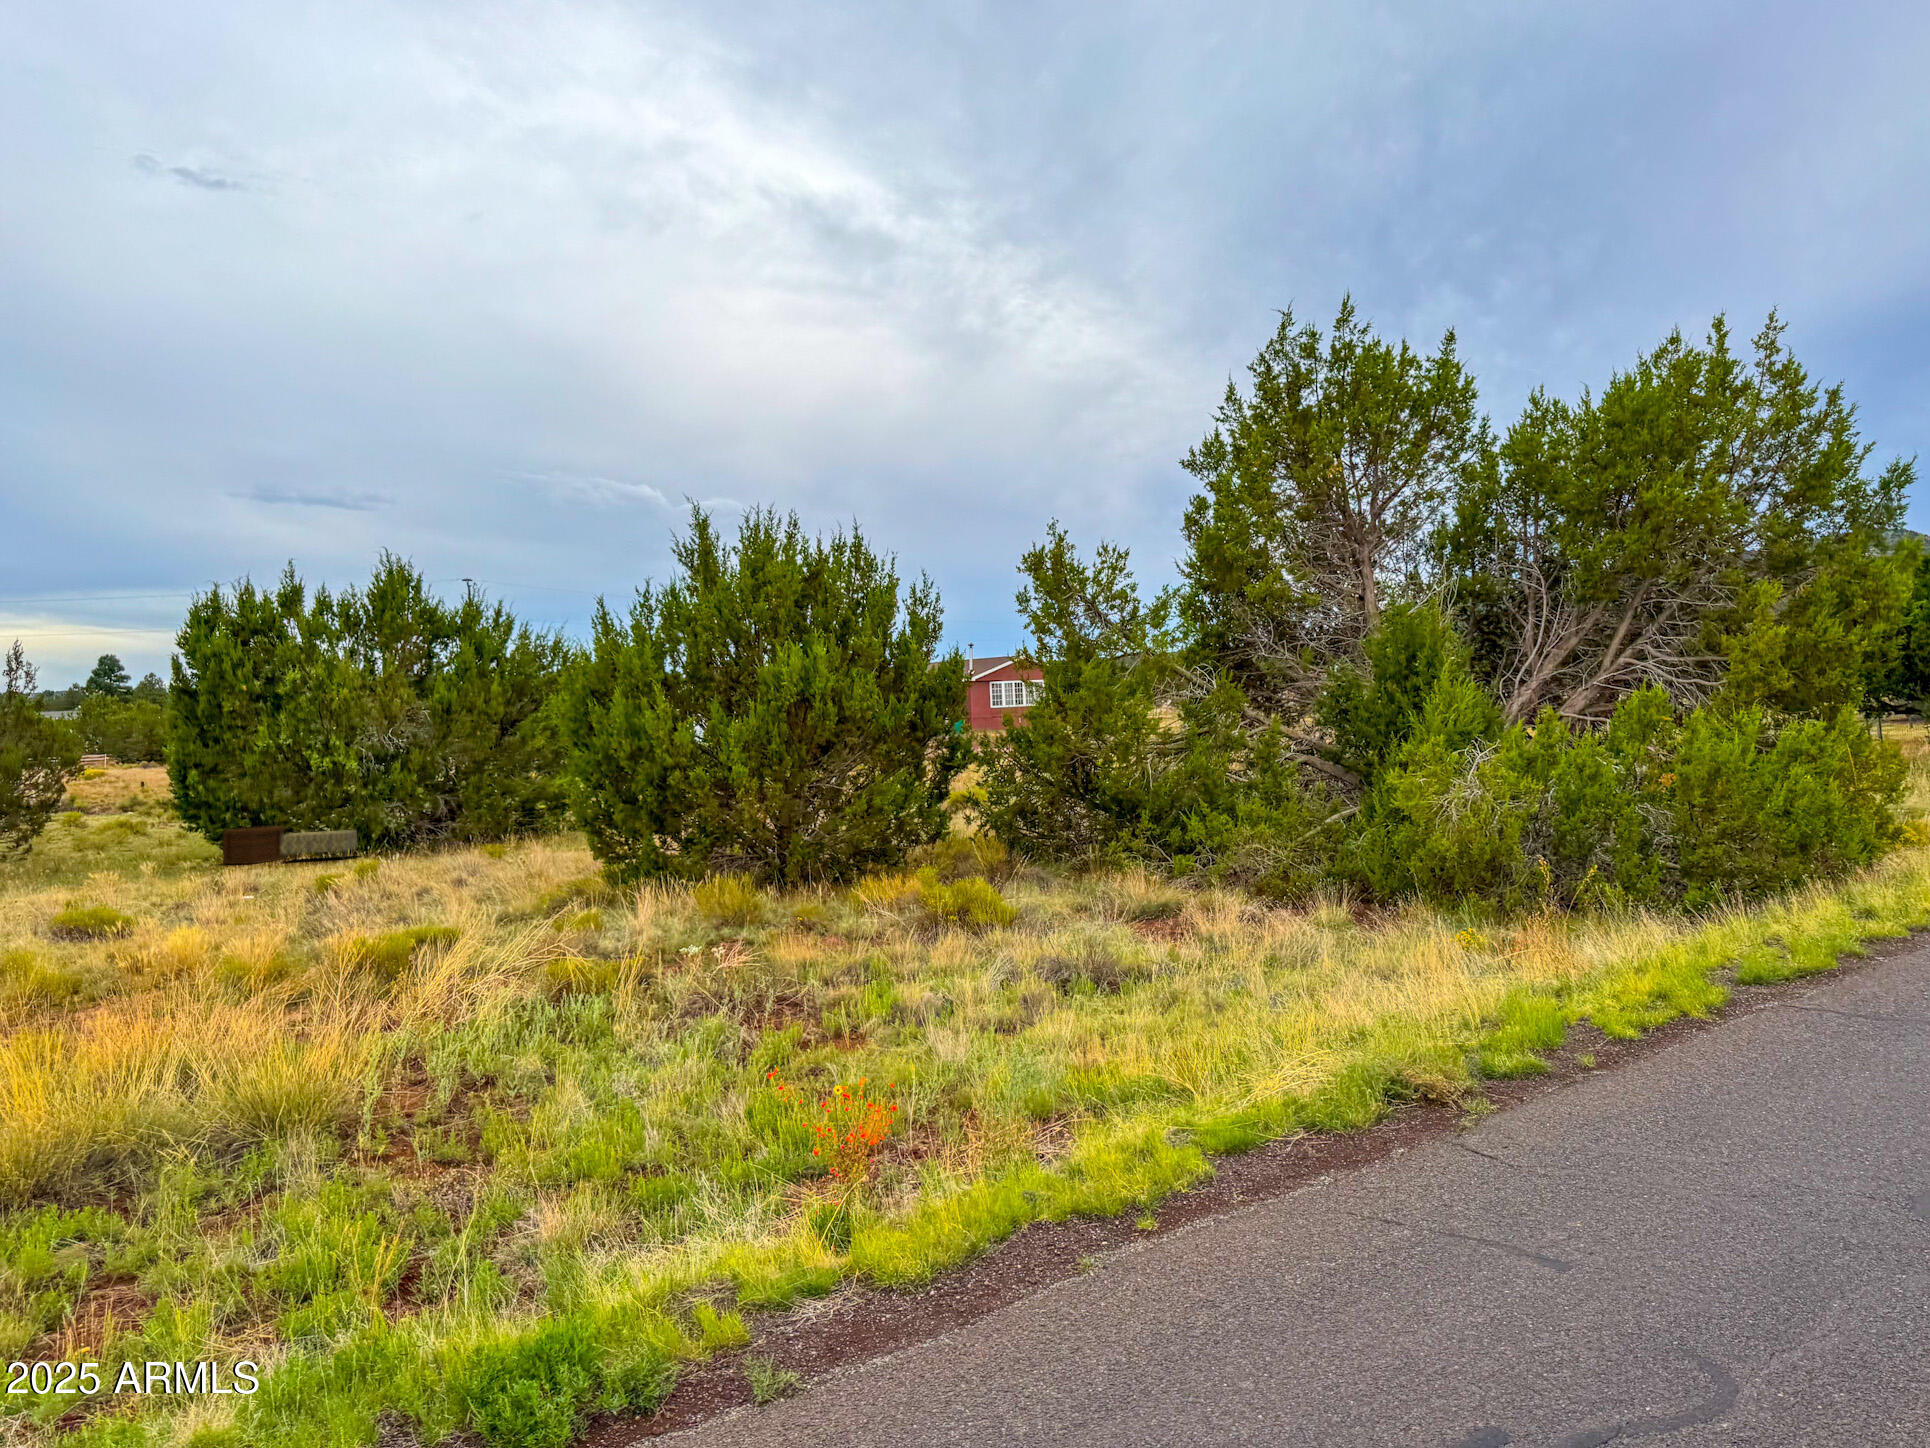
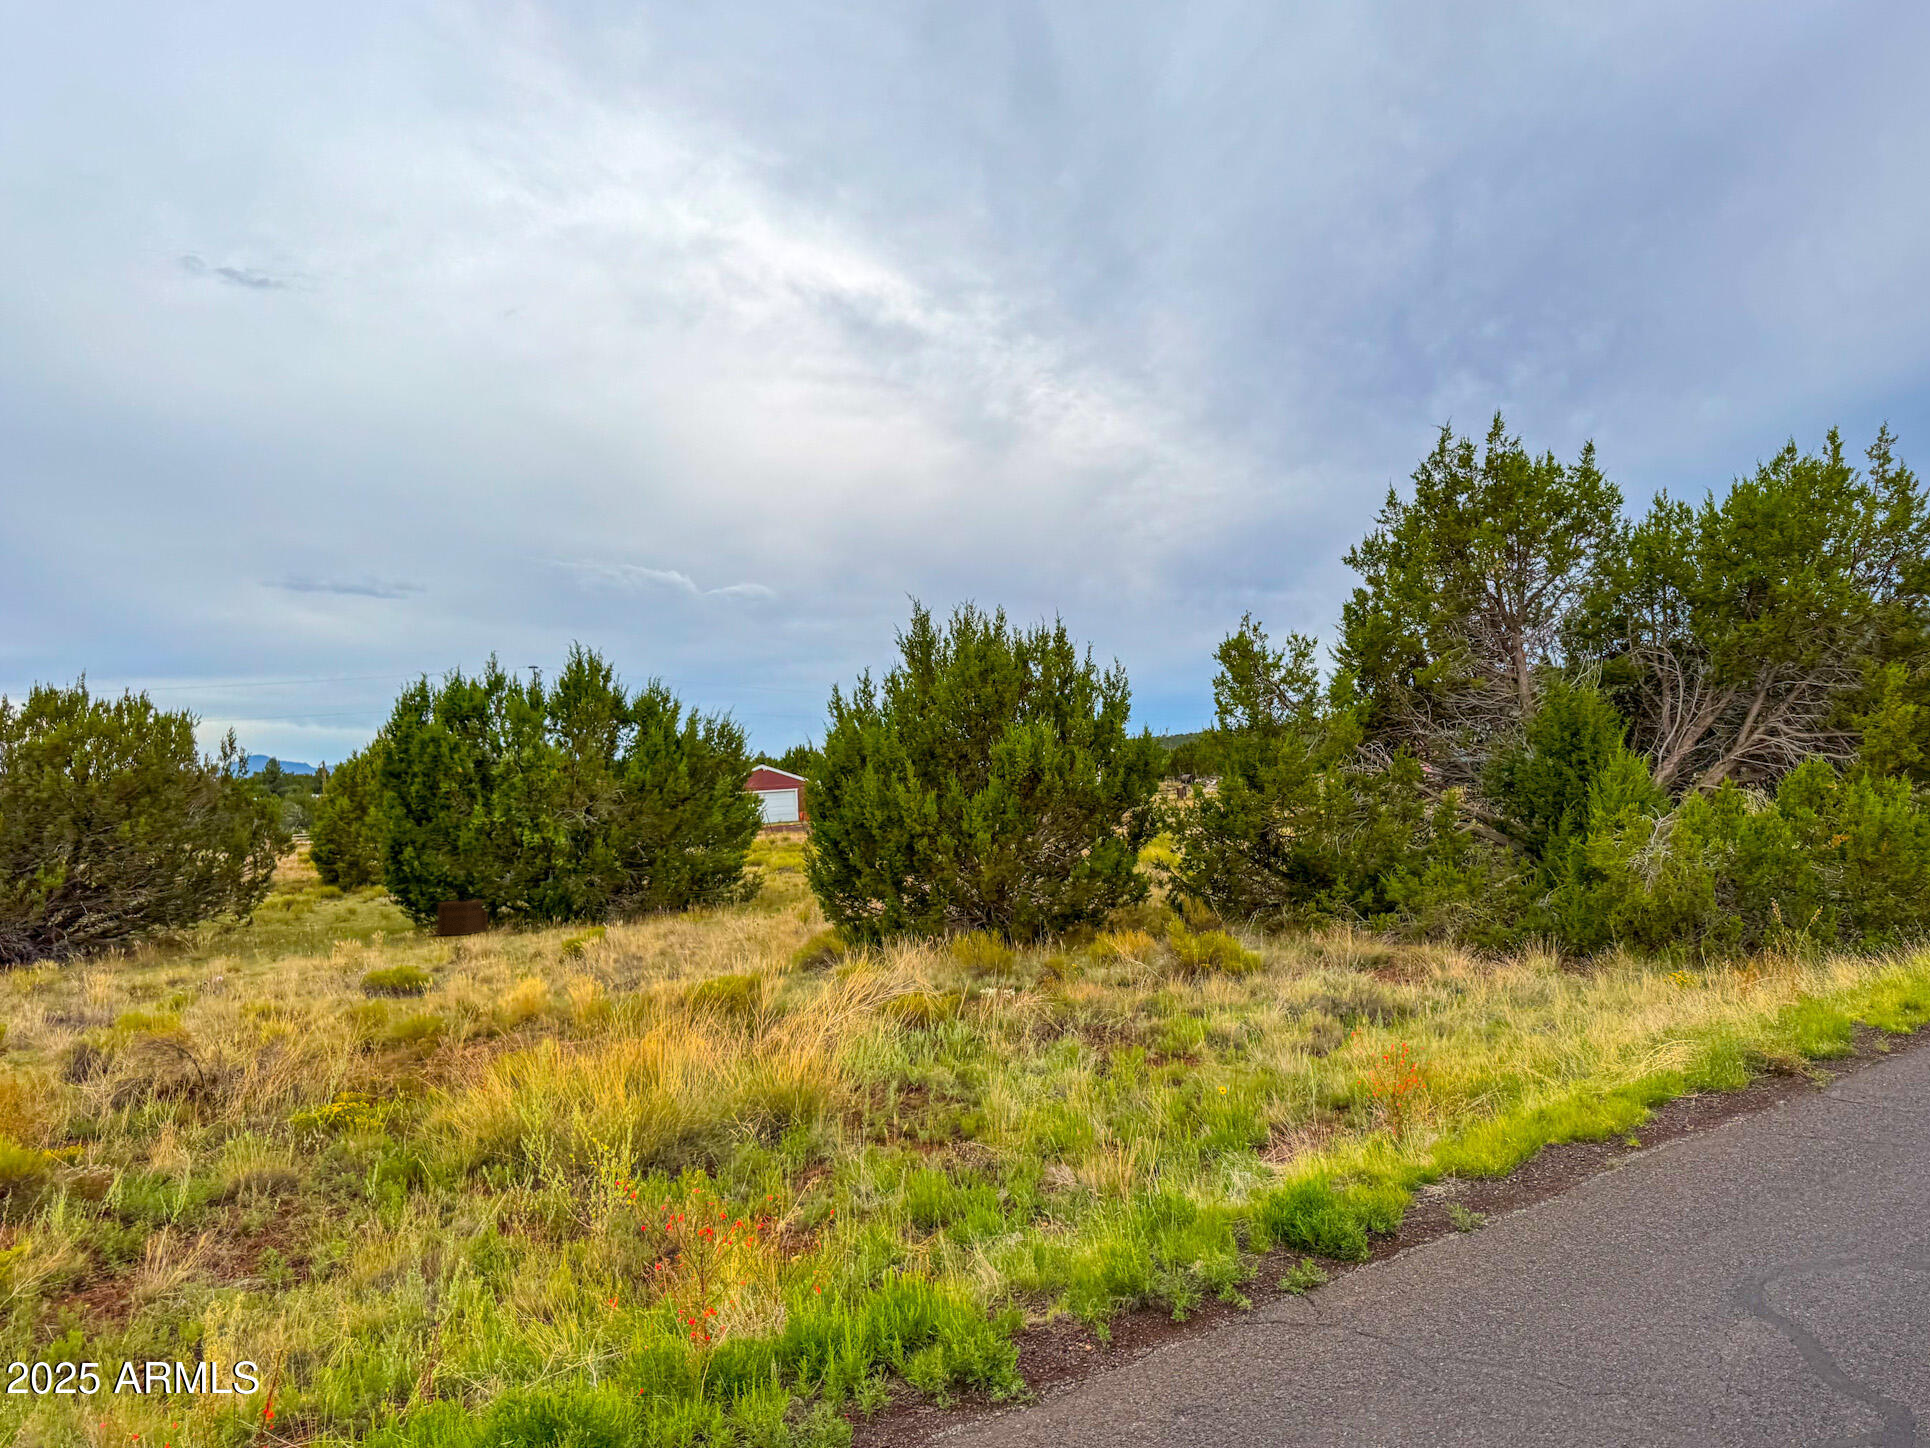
bench: present [281,830,357,862] -> none [493,903,556,933]

